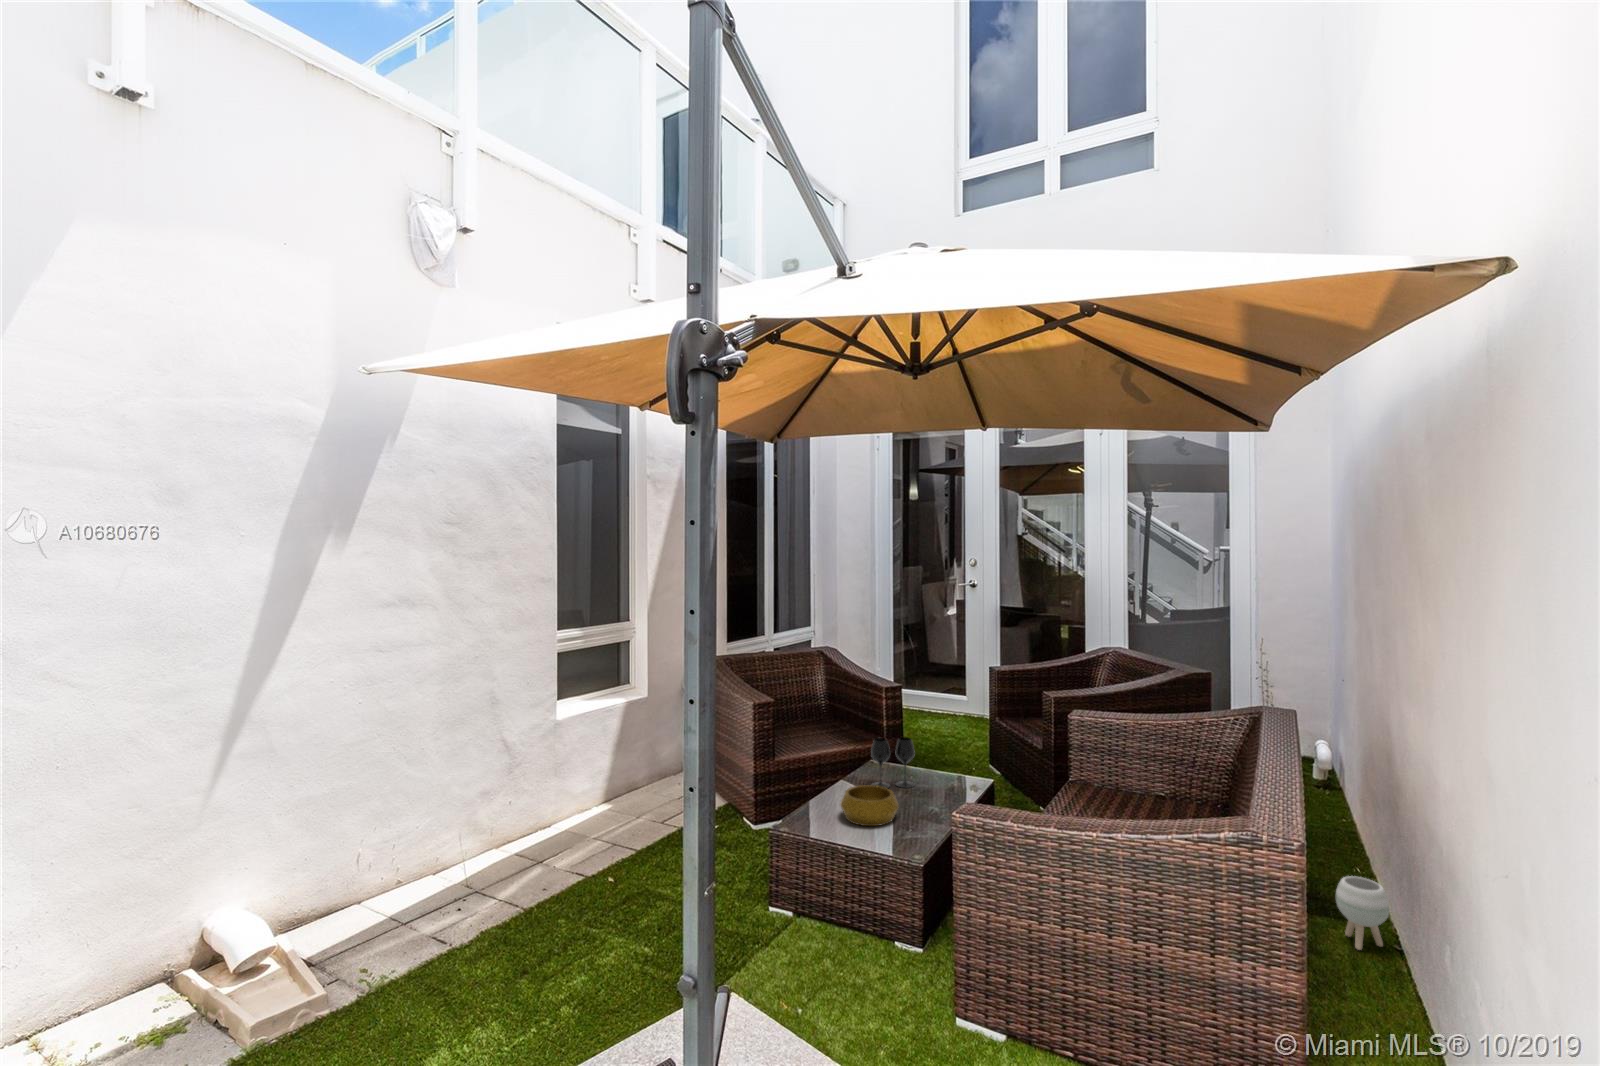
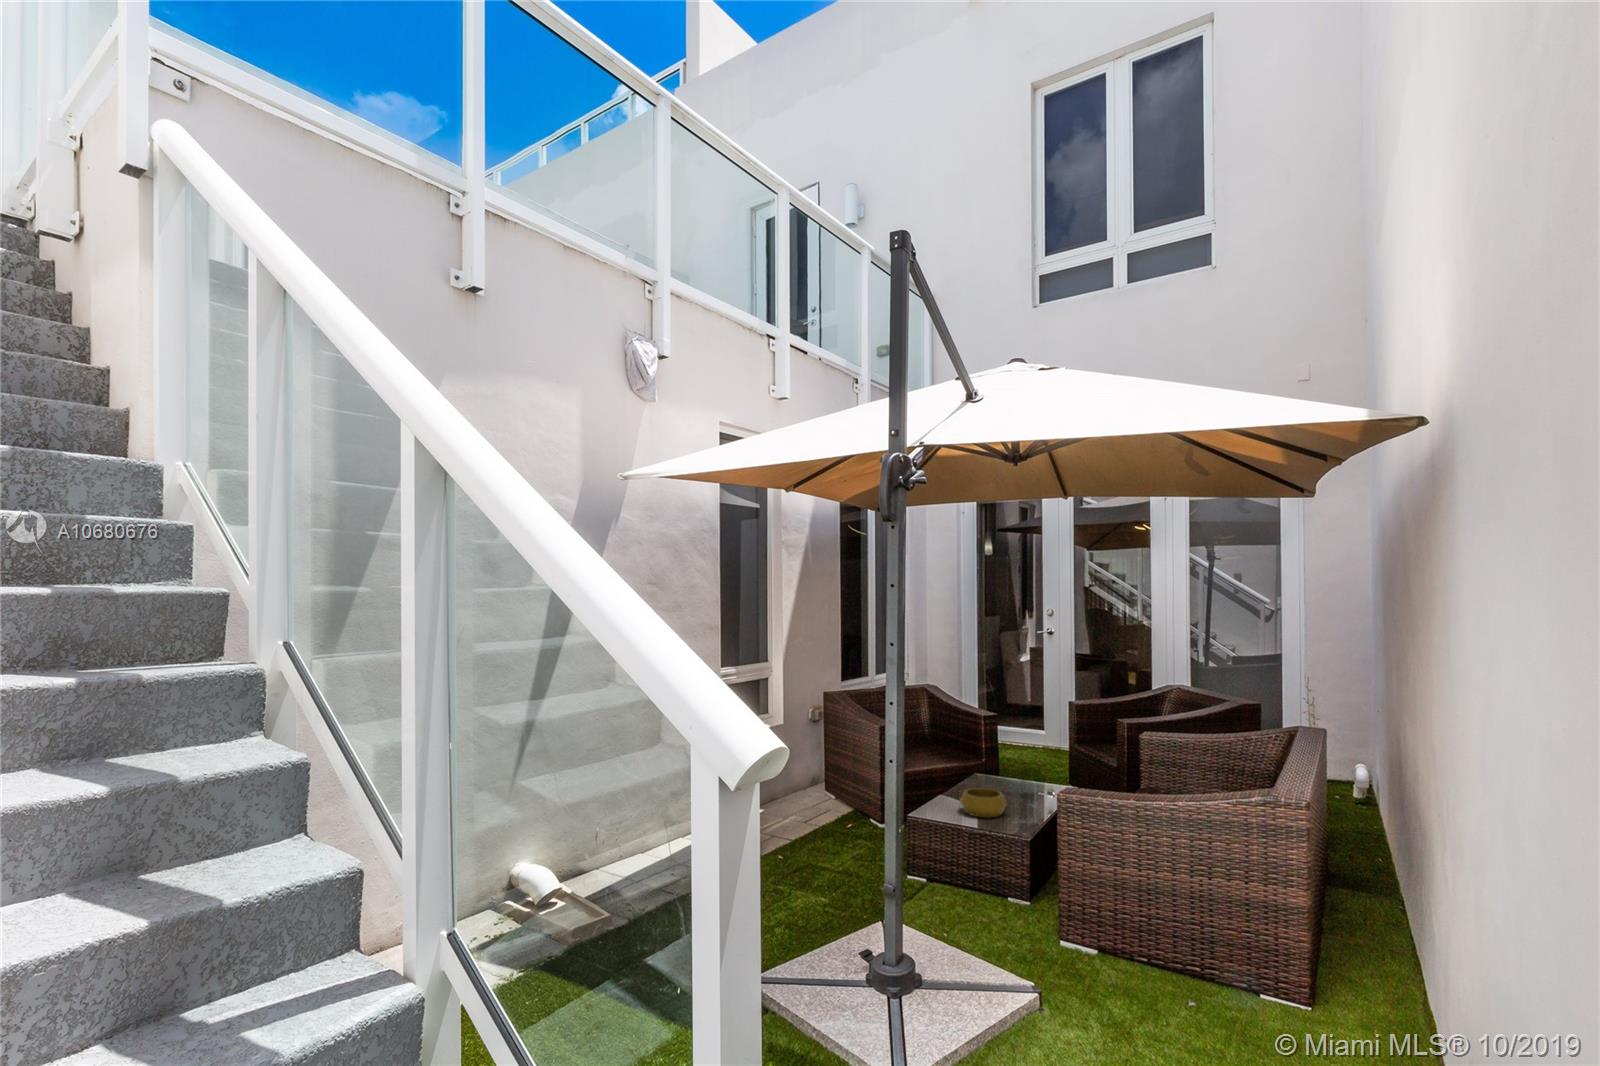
wine glass: present [871,737,915,788] -> none [979,753,1015,794]
planter: present [1336,876,1389,950] -> none [1353,860,1394,916]

